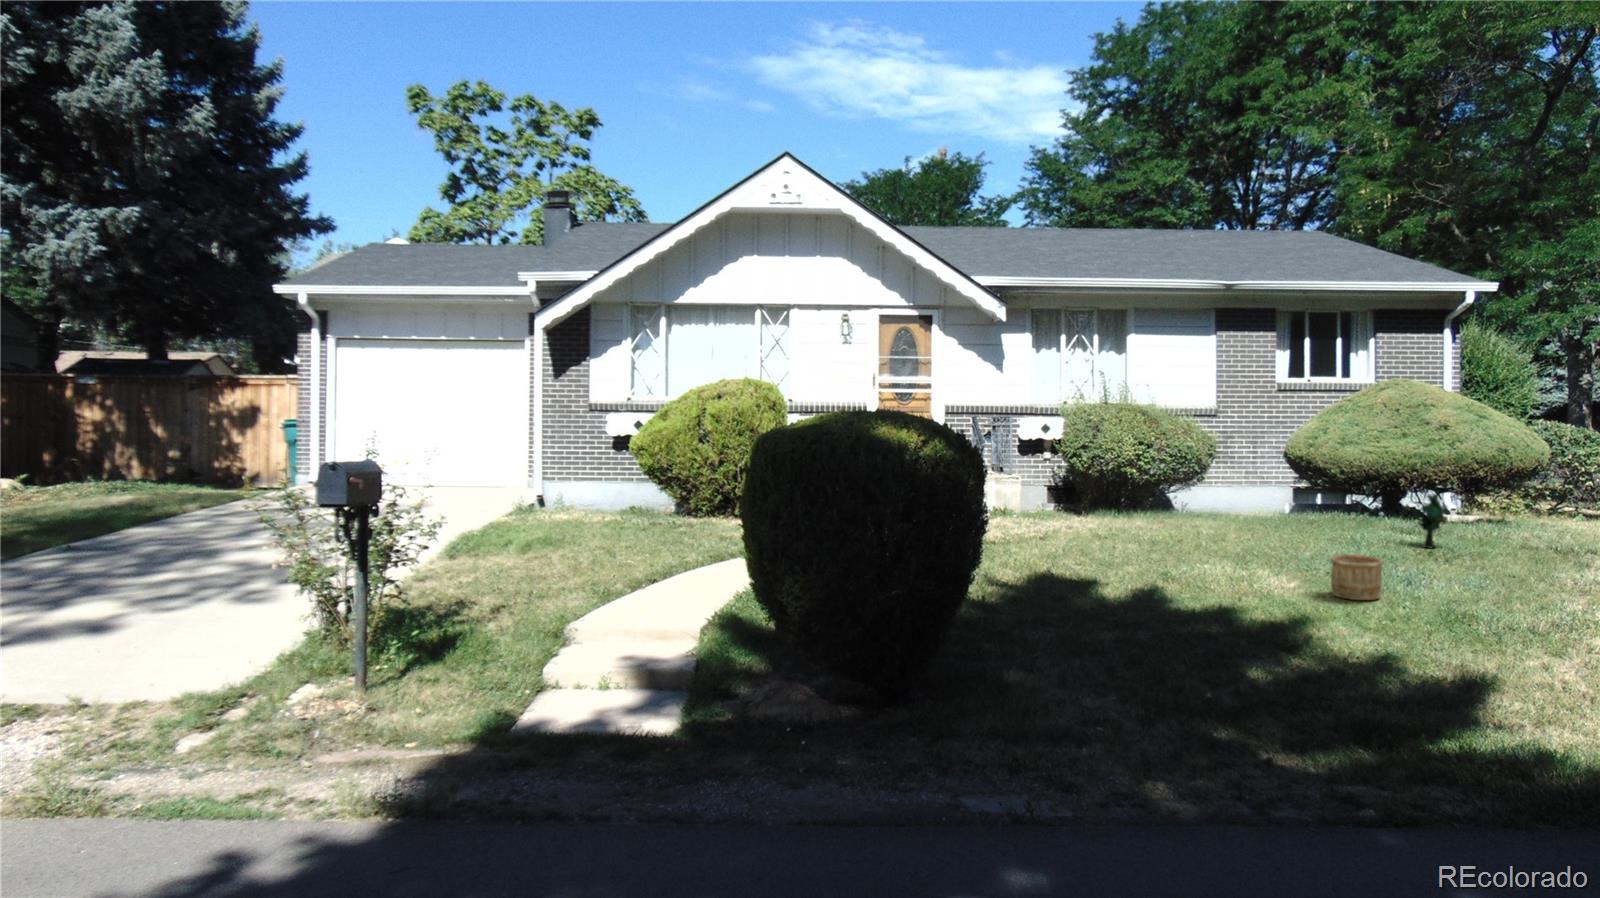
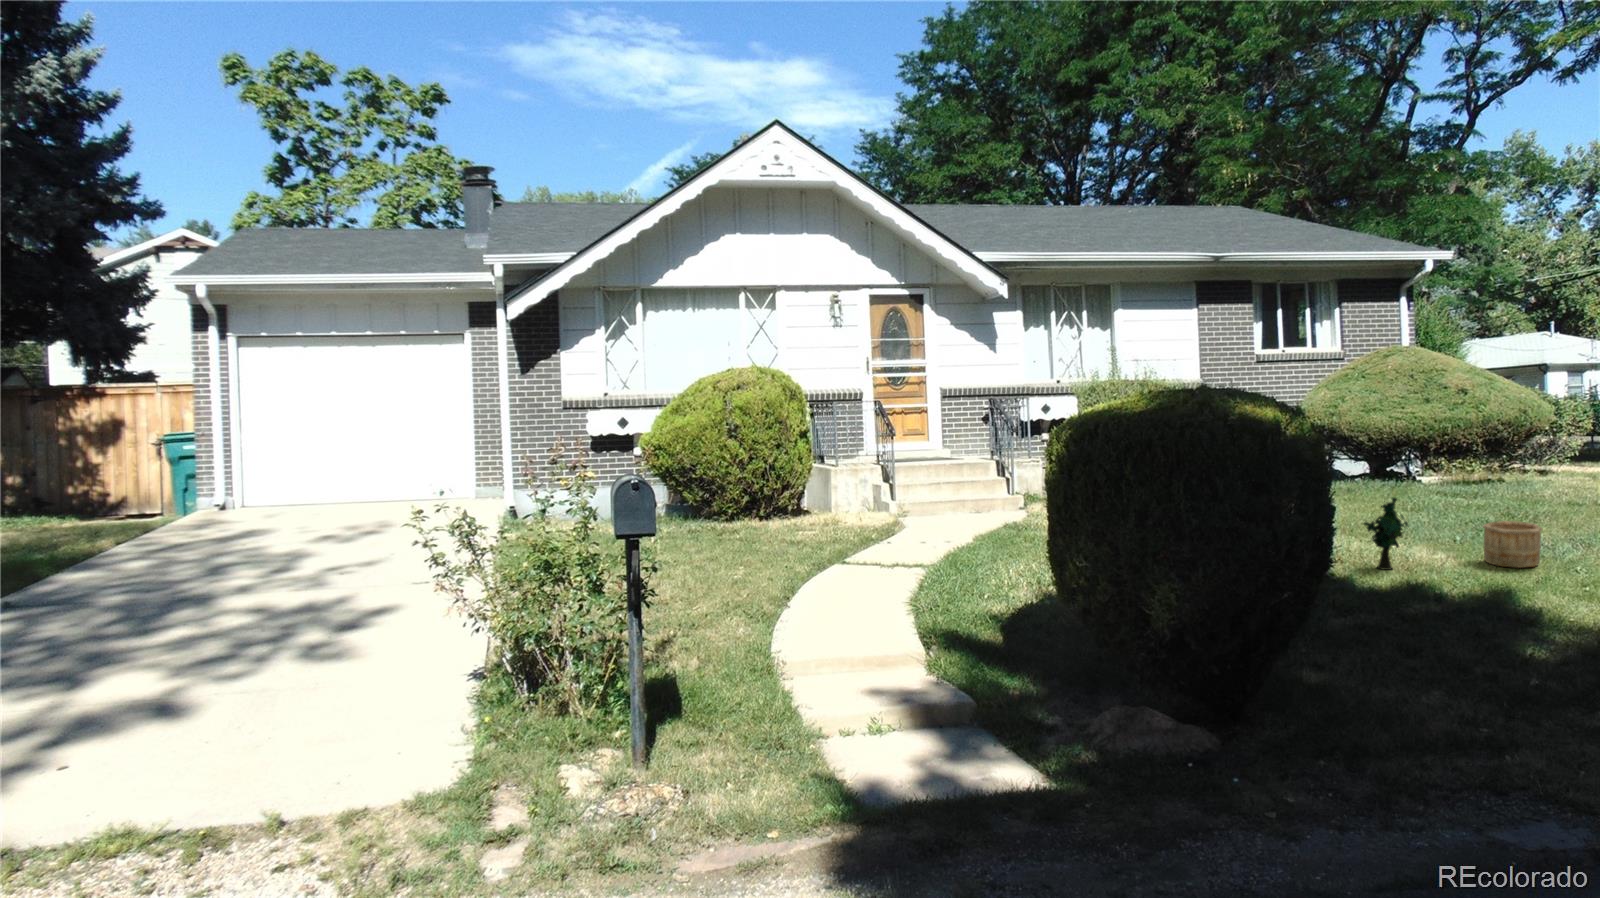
decorative plant: present [1413,490,1449,549] -> present [1364,498,1408,570]

